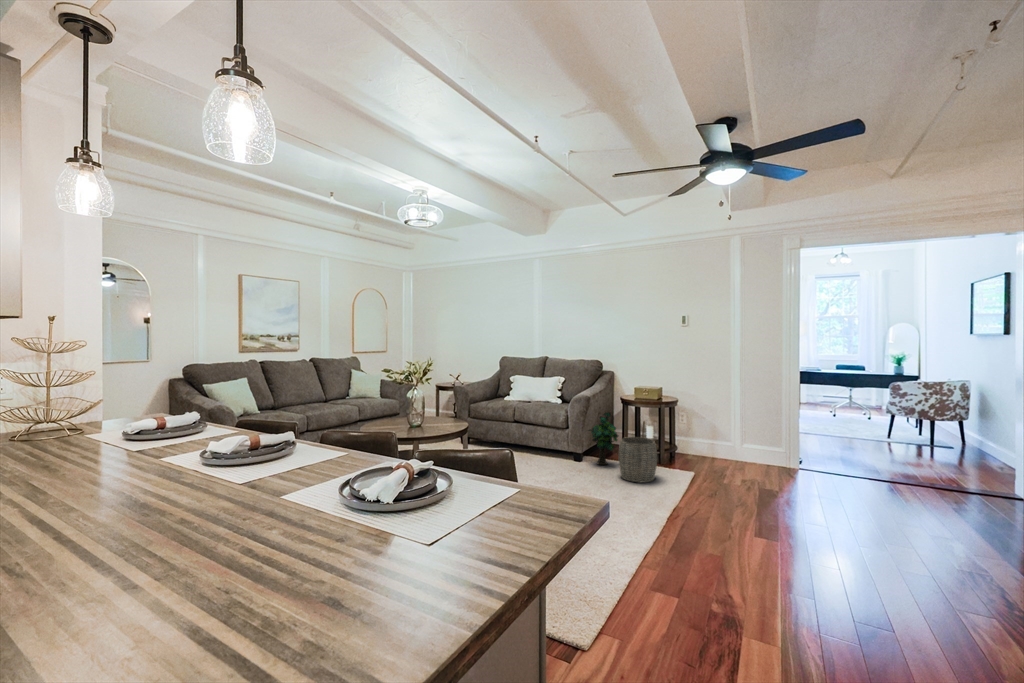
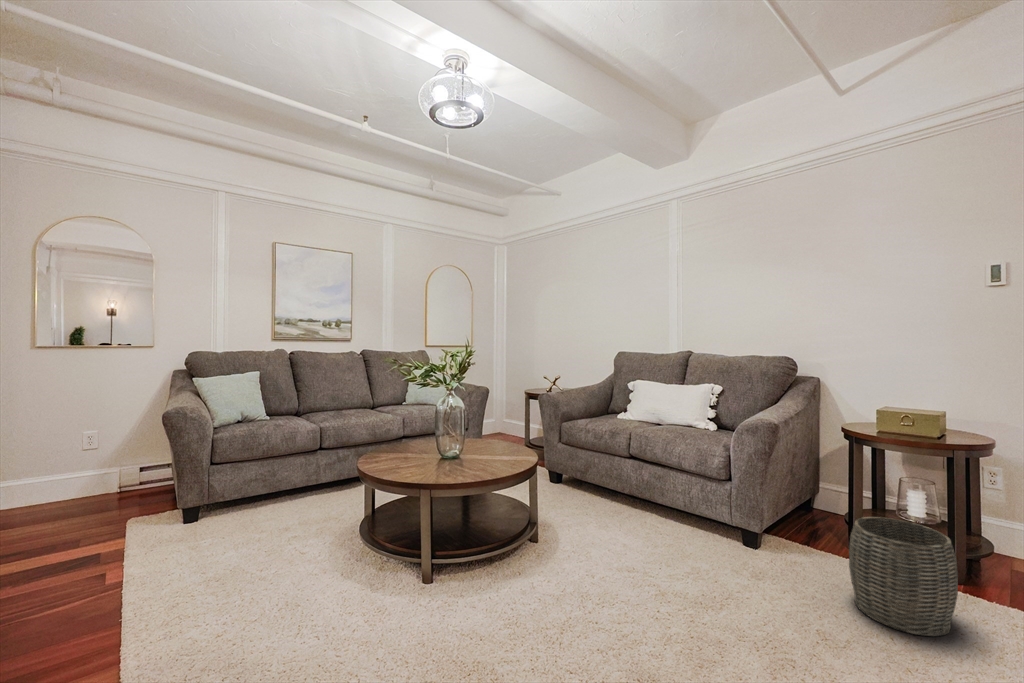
decorative plant: present [589,413,618,465] -> none [769,457,842,563]

